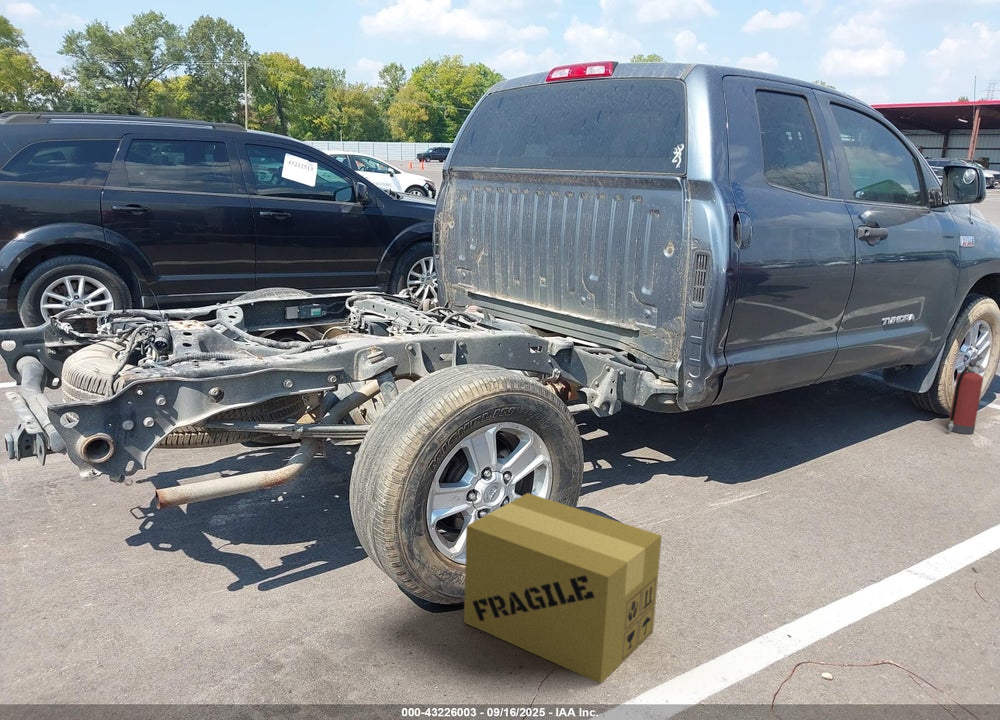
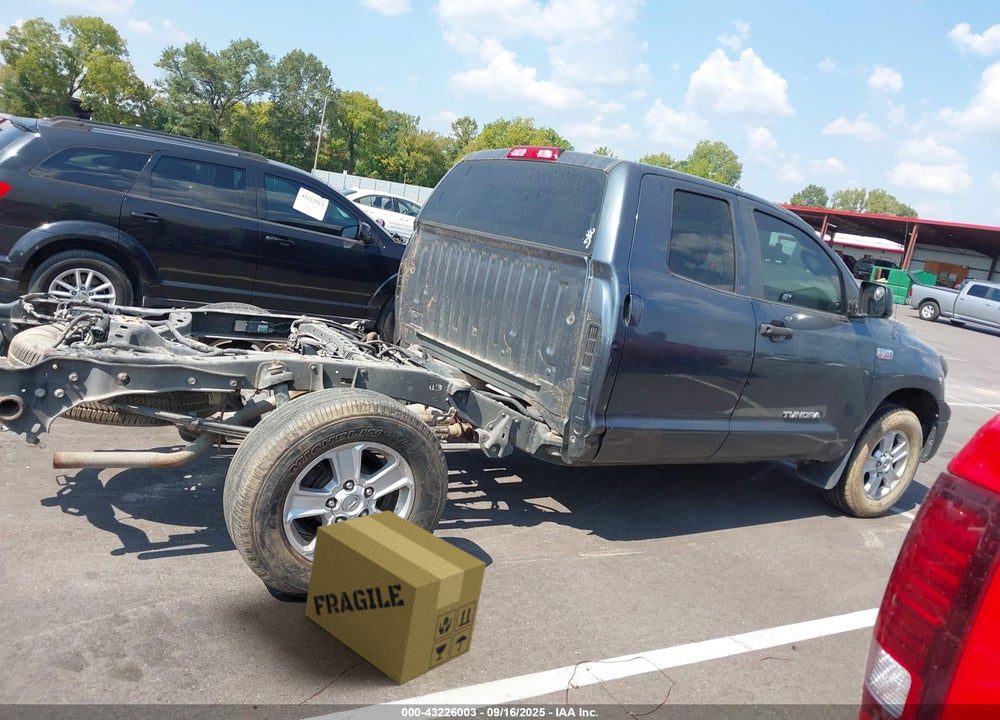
fire extinguisher: present [948,357,983,434] -> none [832,463,872,534]

